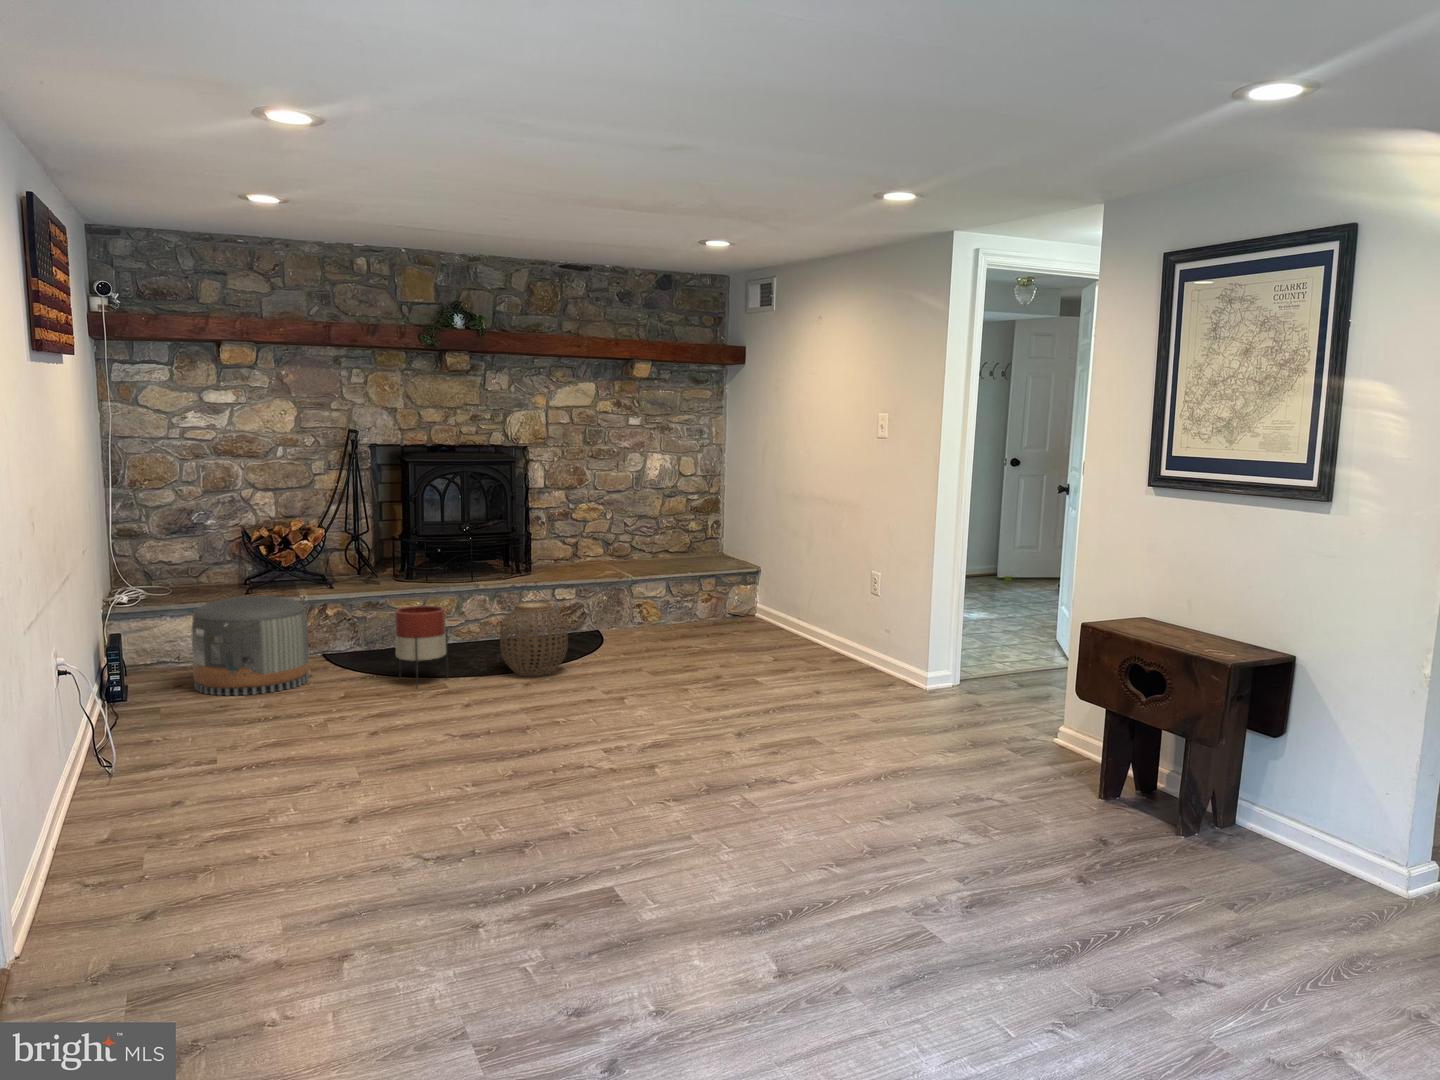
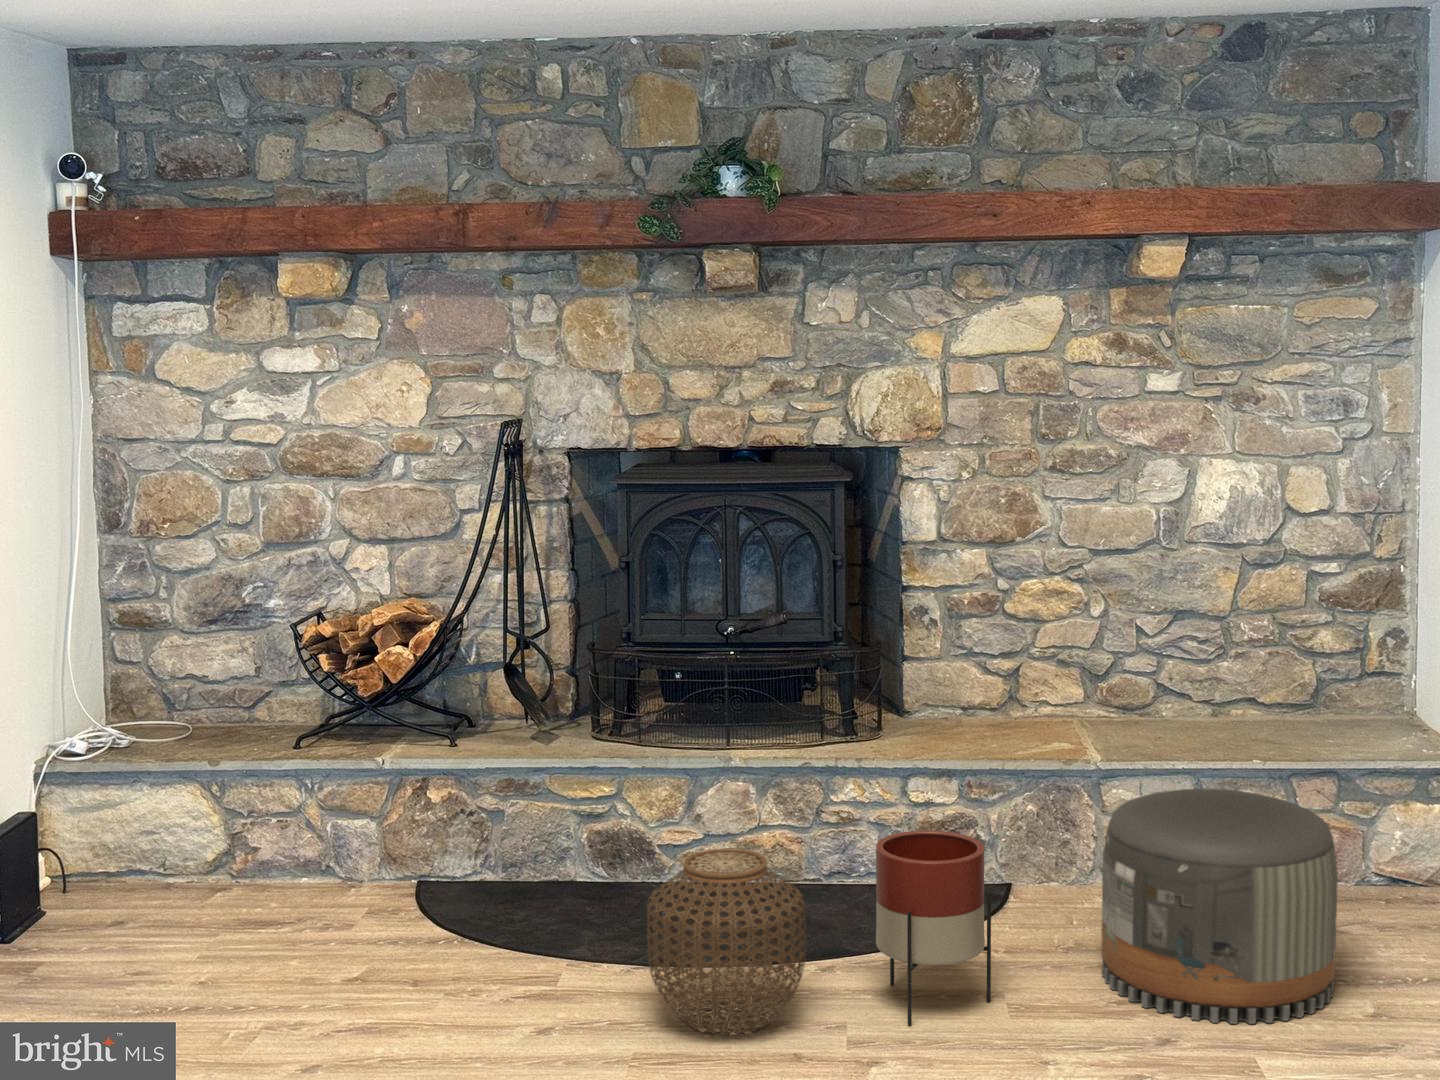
pouf: present [192,596,309,696] -> present [1101,789,1338,1024]
planter: present [395,606,448,687] -> present [876,831,991,1025]

